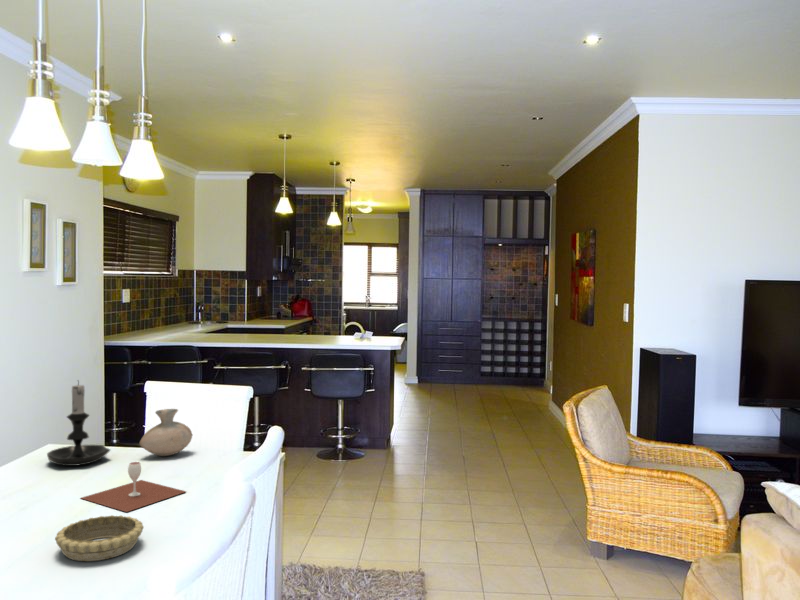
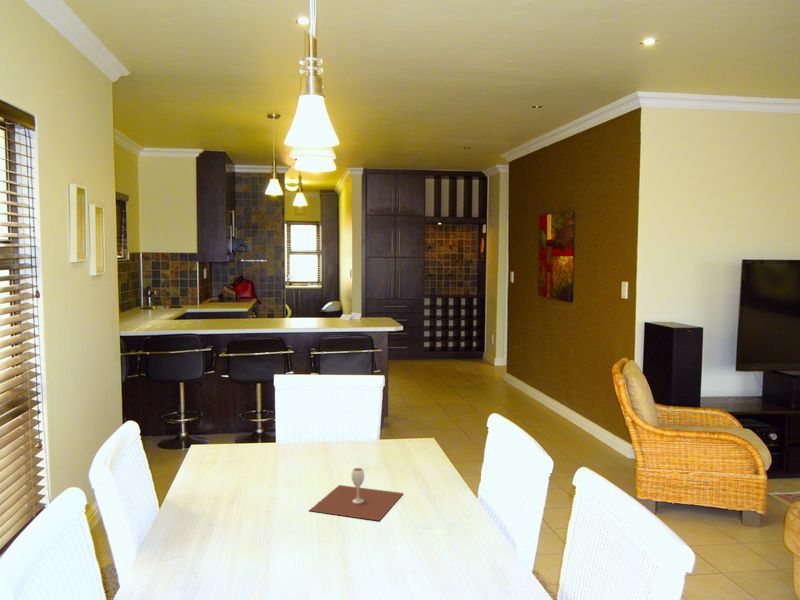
candle holder: present [47,384,110,466] -> none [212,385,273,477]
vase: present [139,409,193,456] -> none [301,408,344,458]
decorative bowl: present [55,515,144,561] -> none [372,526,454,578]

